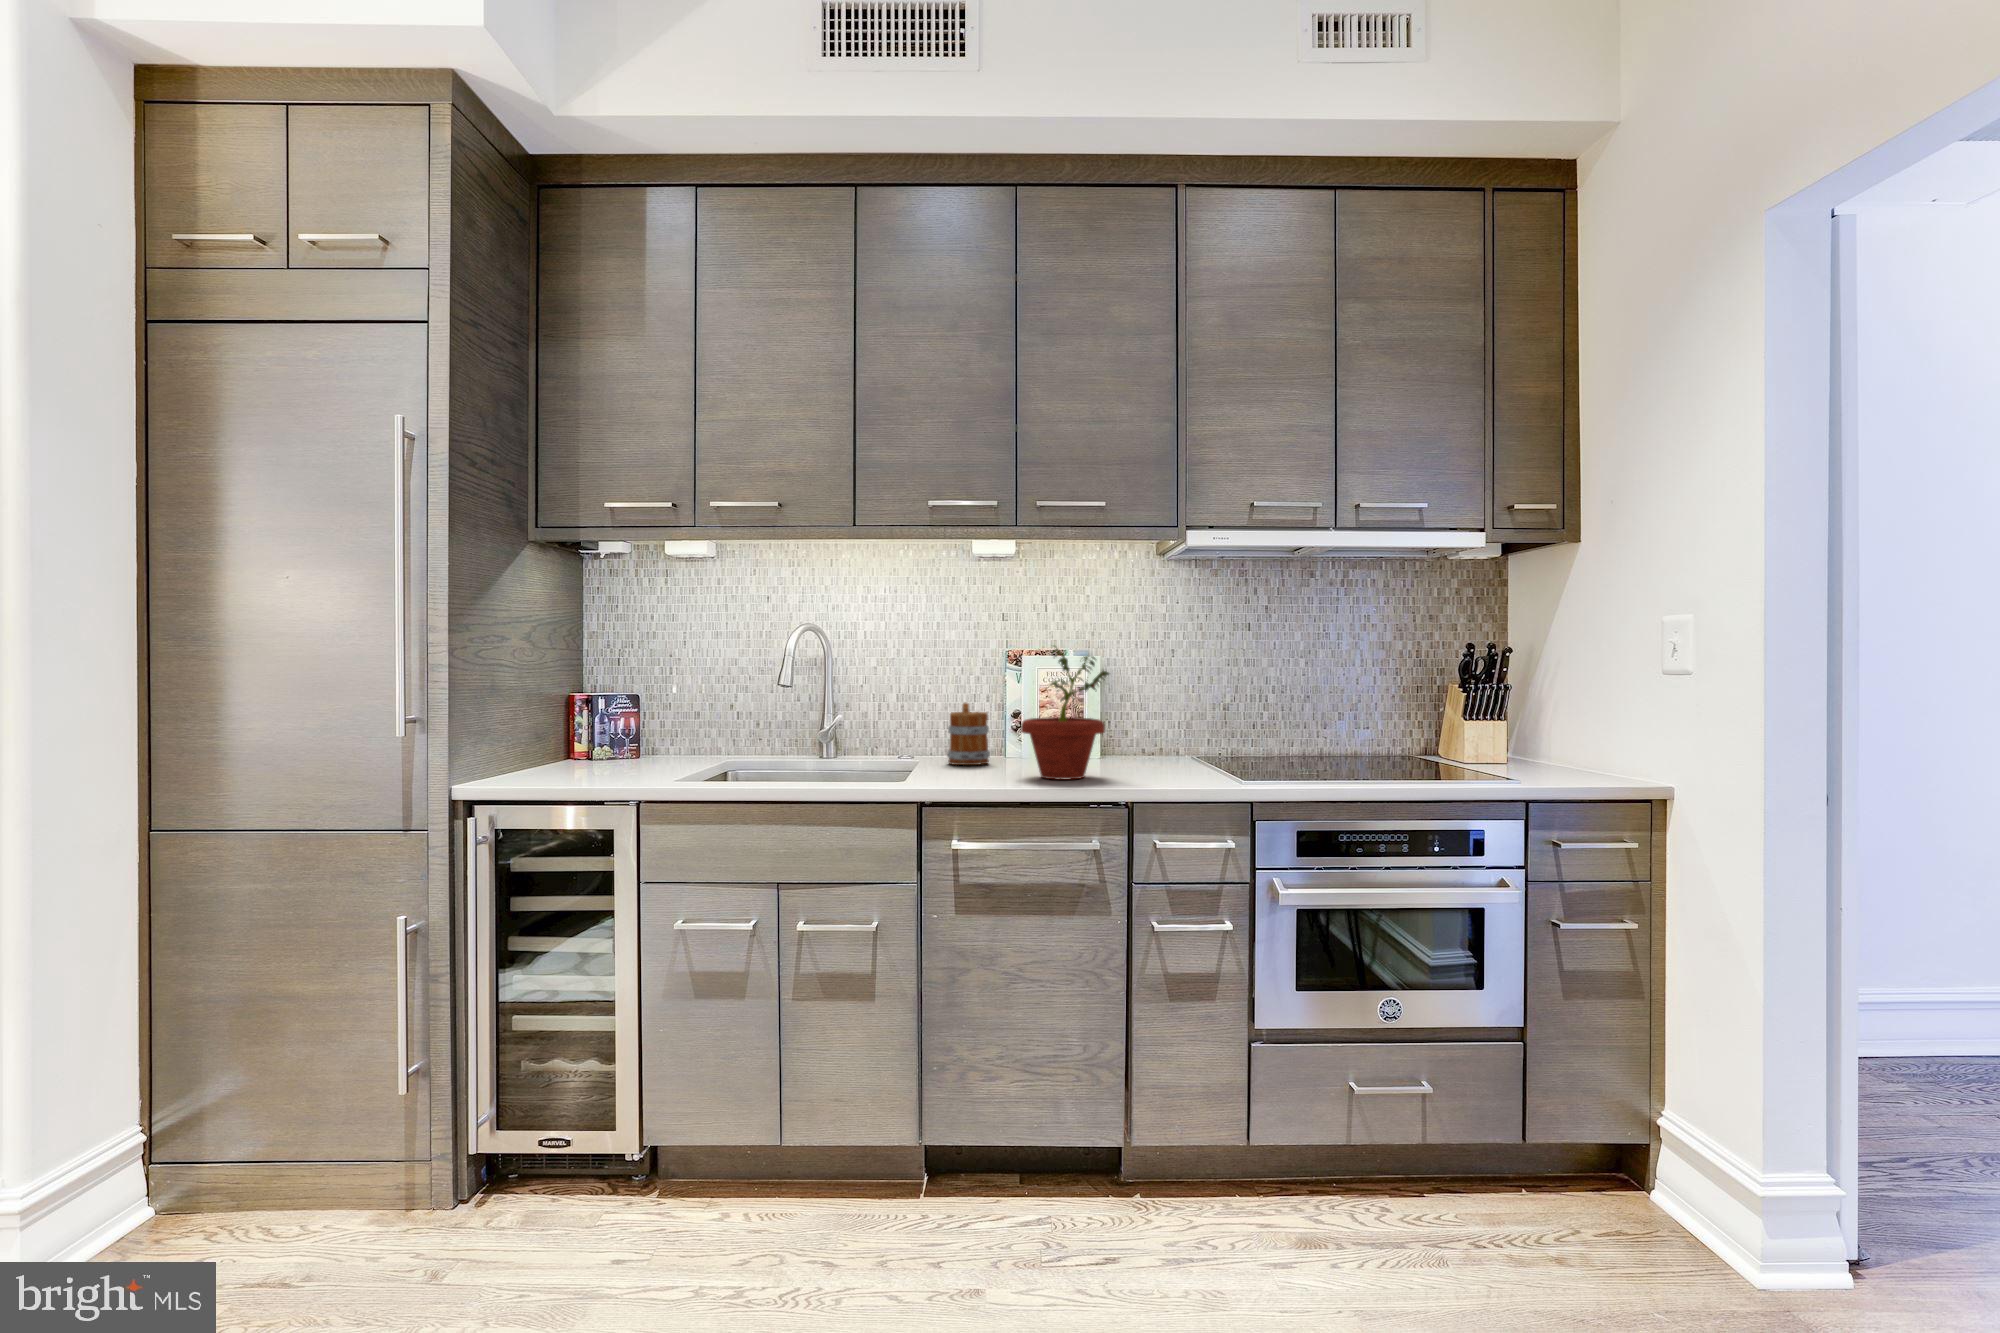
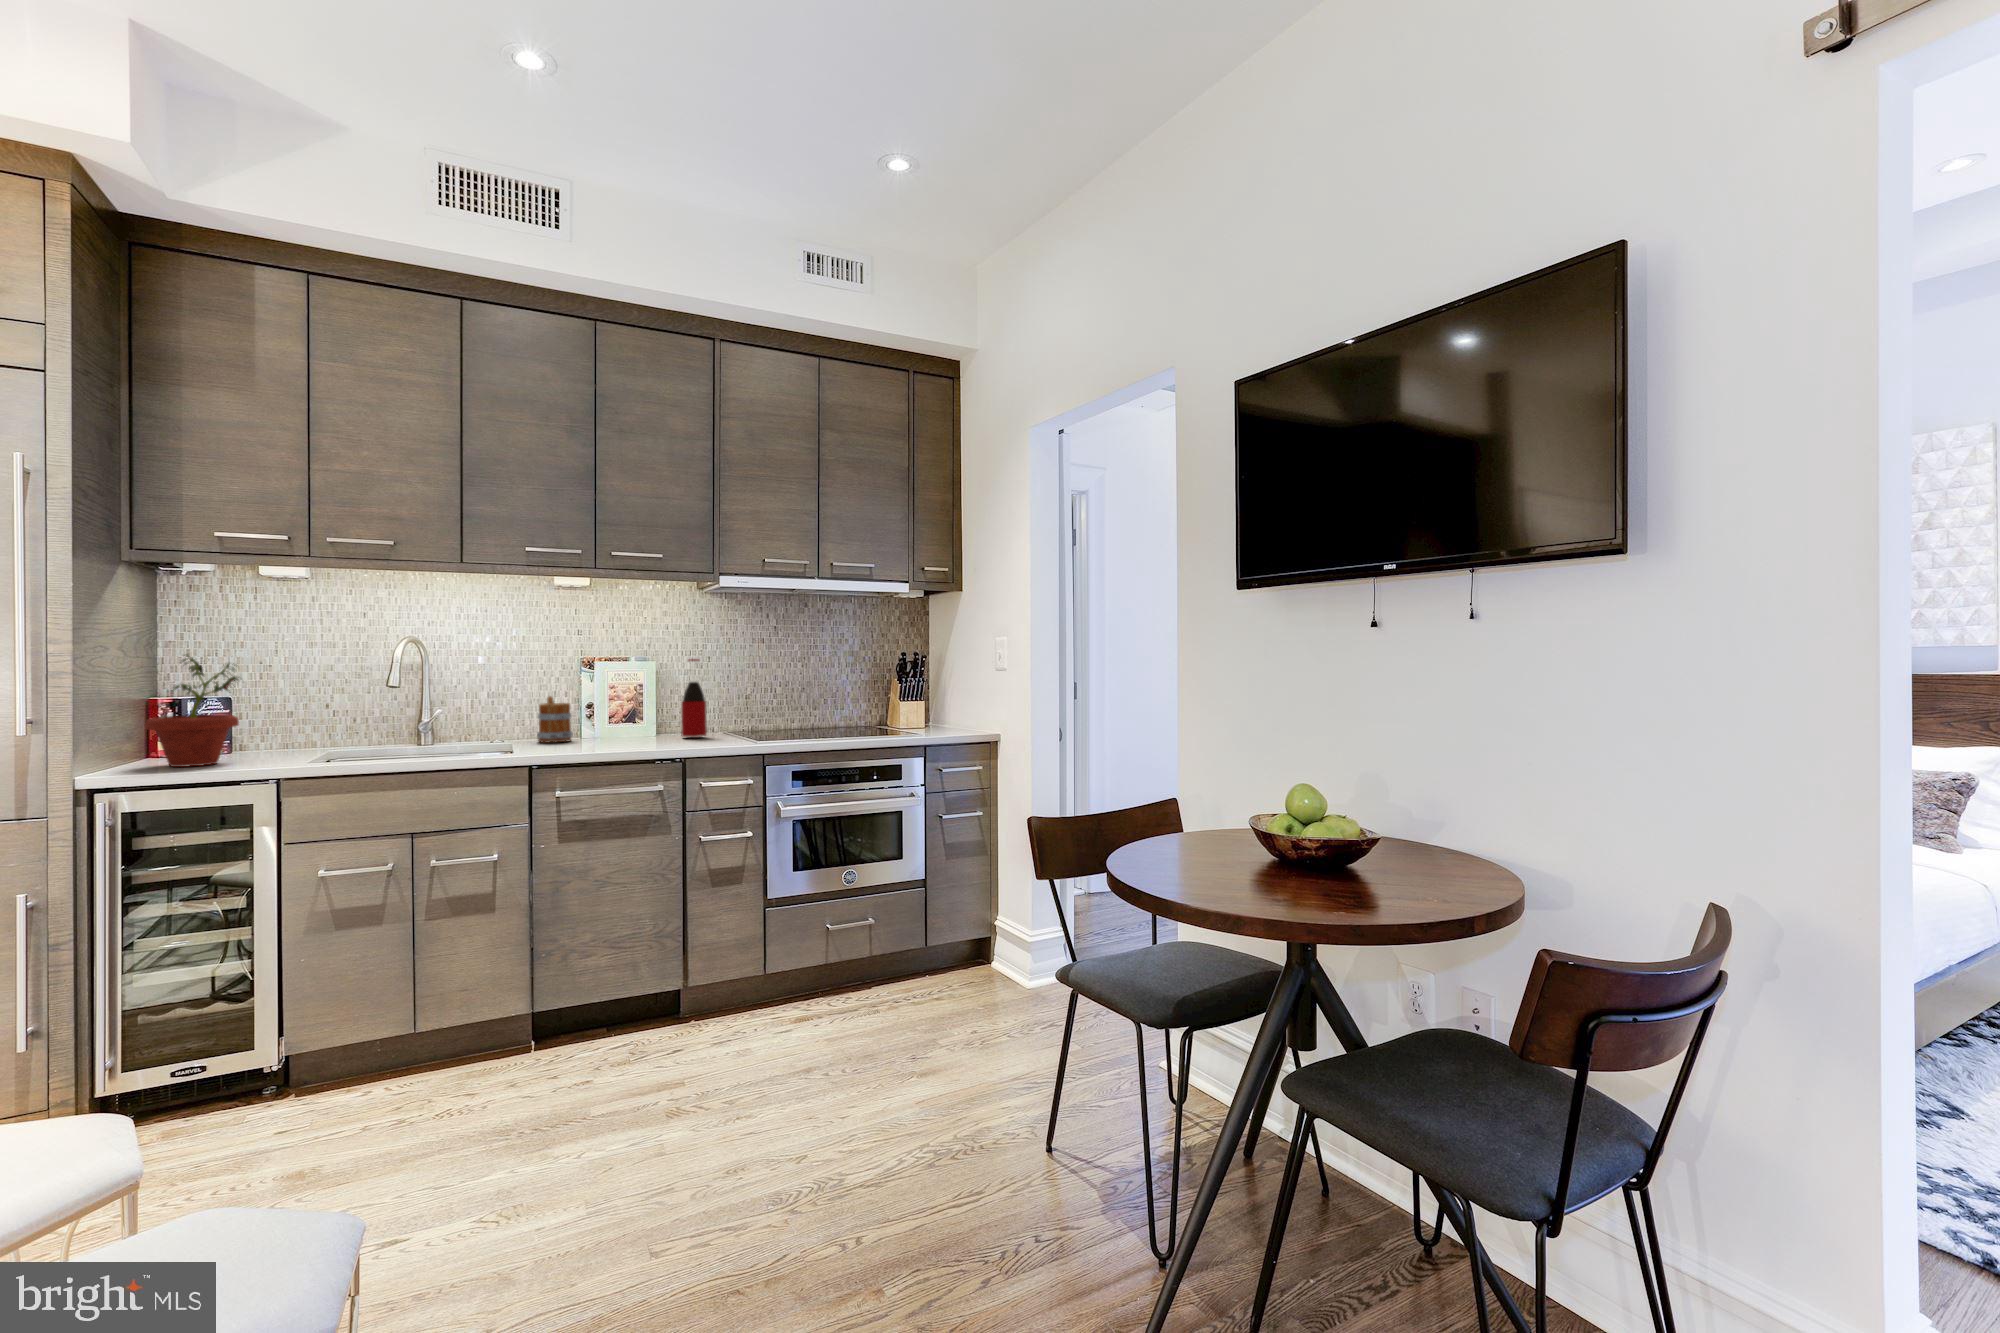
potted plant: present [1021,646,1109,779] -> present [145,655,239,767]
bottle: none [1130,653,1165,769] -> present [681,659,707,737]

